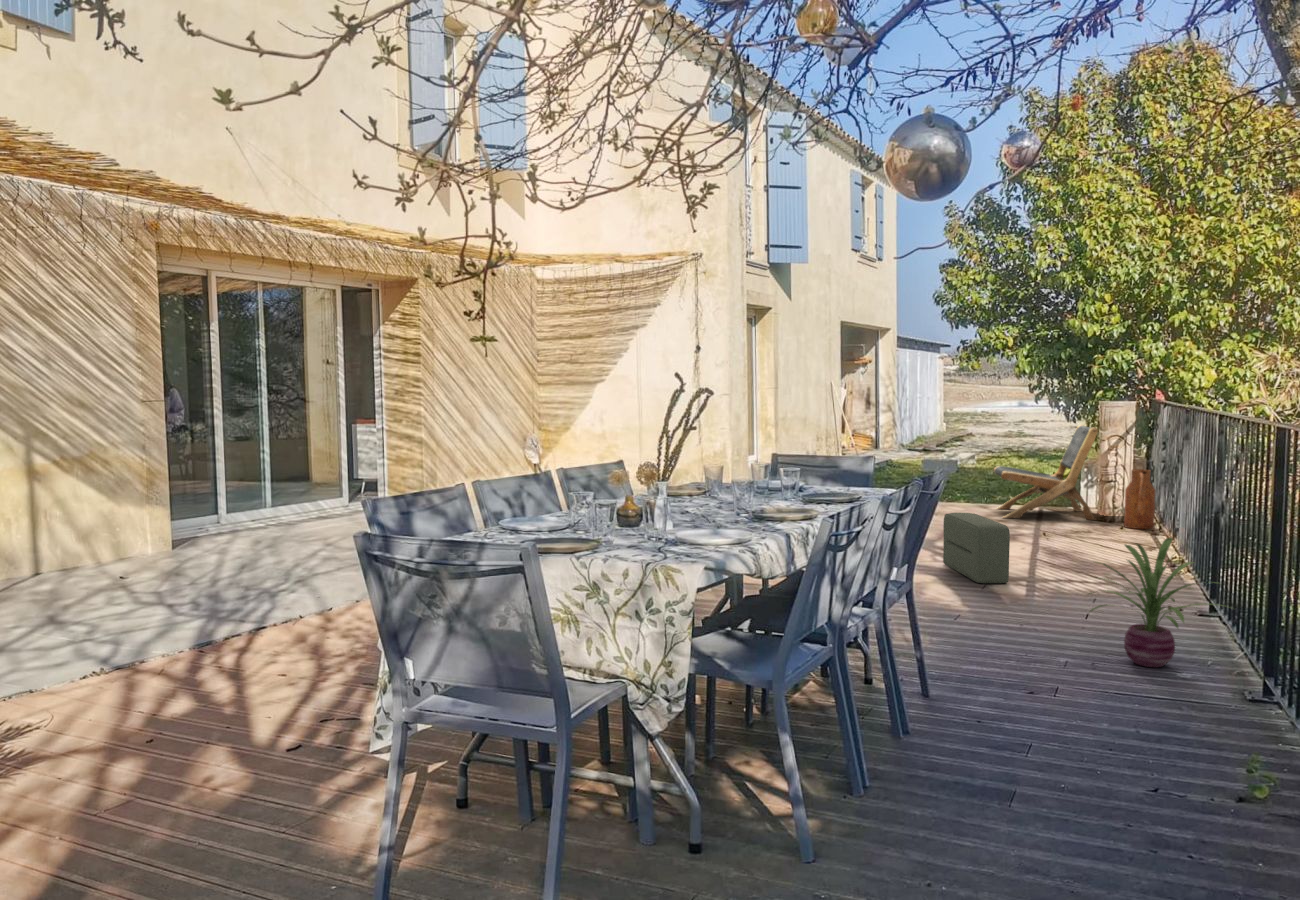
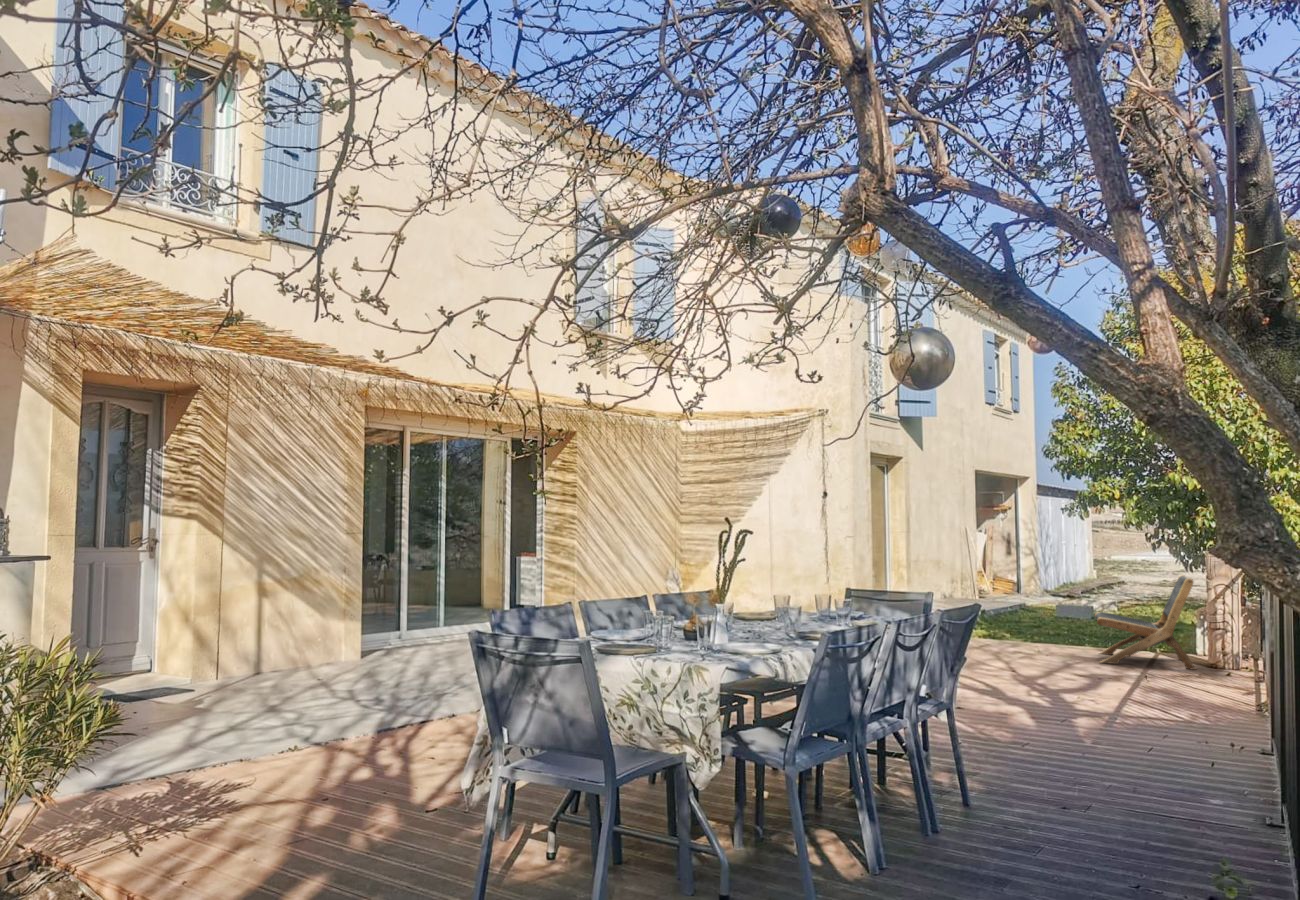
watering can: present [1124,469,1156,529] -> none [1221,621,1254,682]
pouf: present [943,513,1010,583] -> none [1010,654,1063,724]
decorative plant: present [1091,538,1202,667] -> none [1088,686,1245,812]

